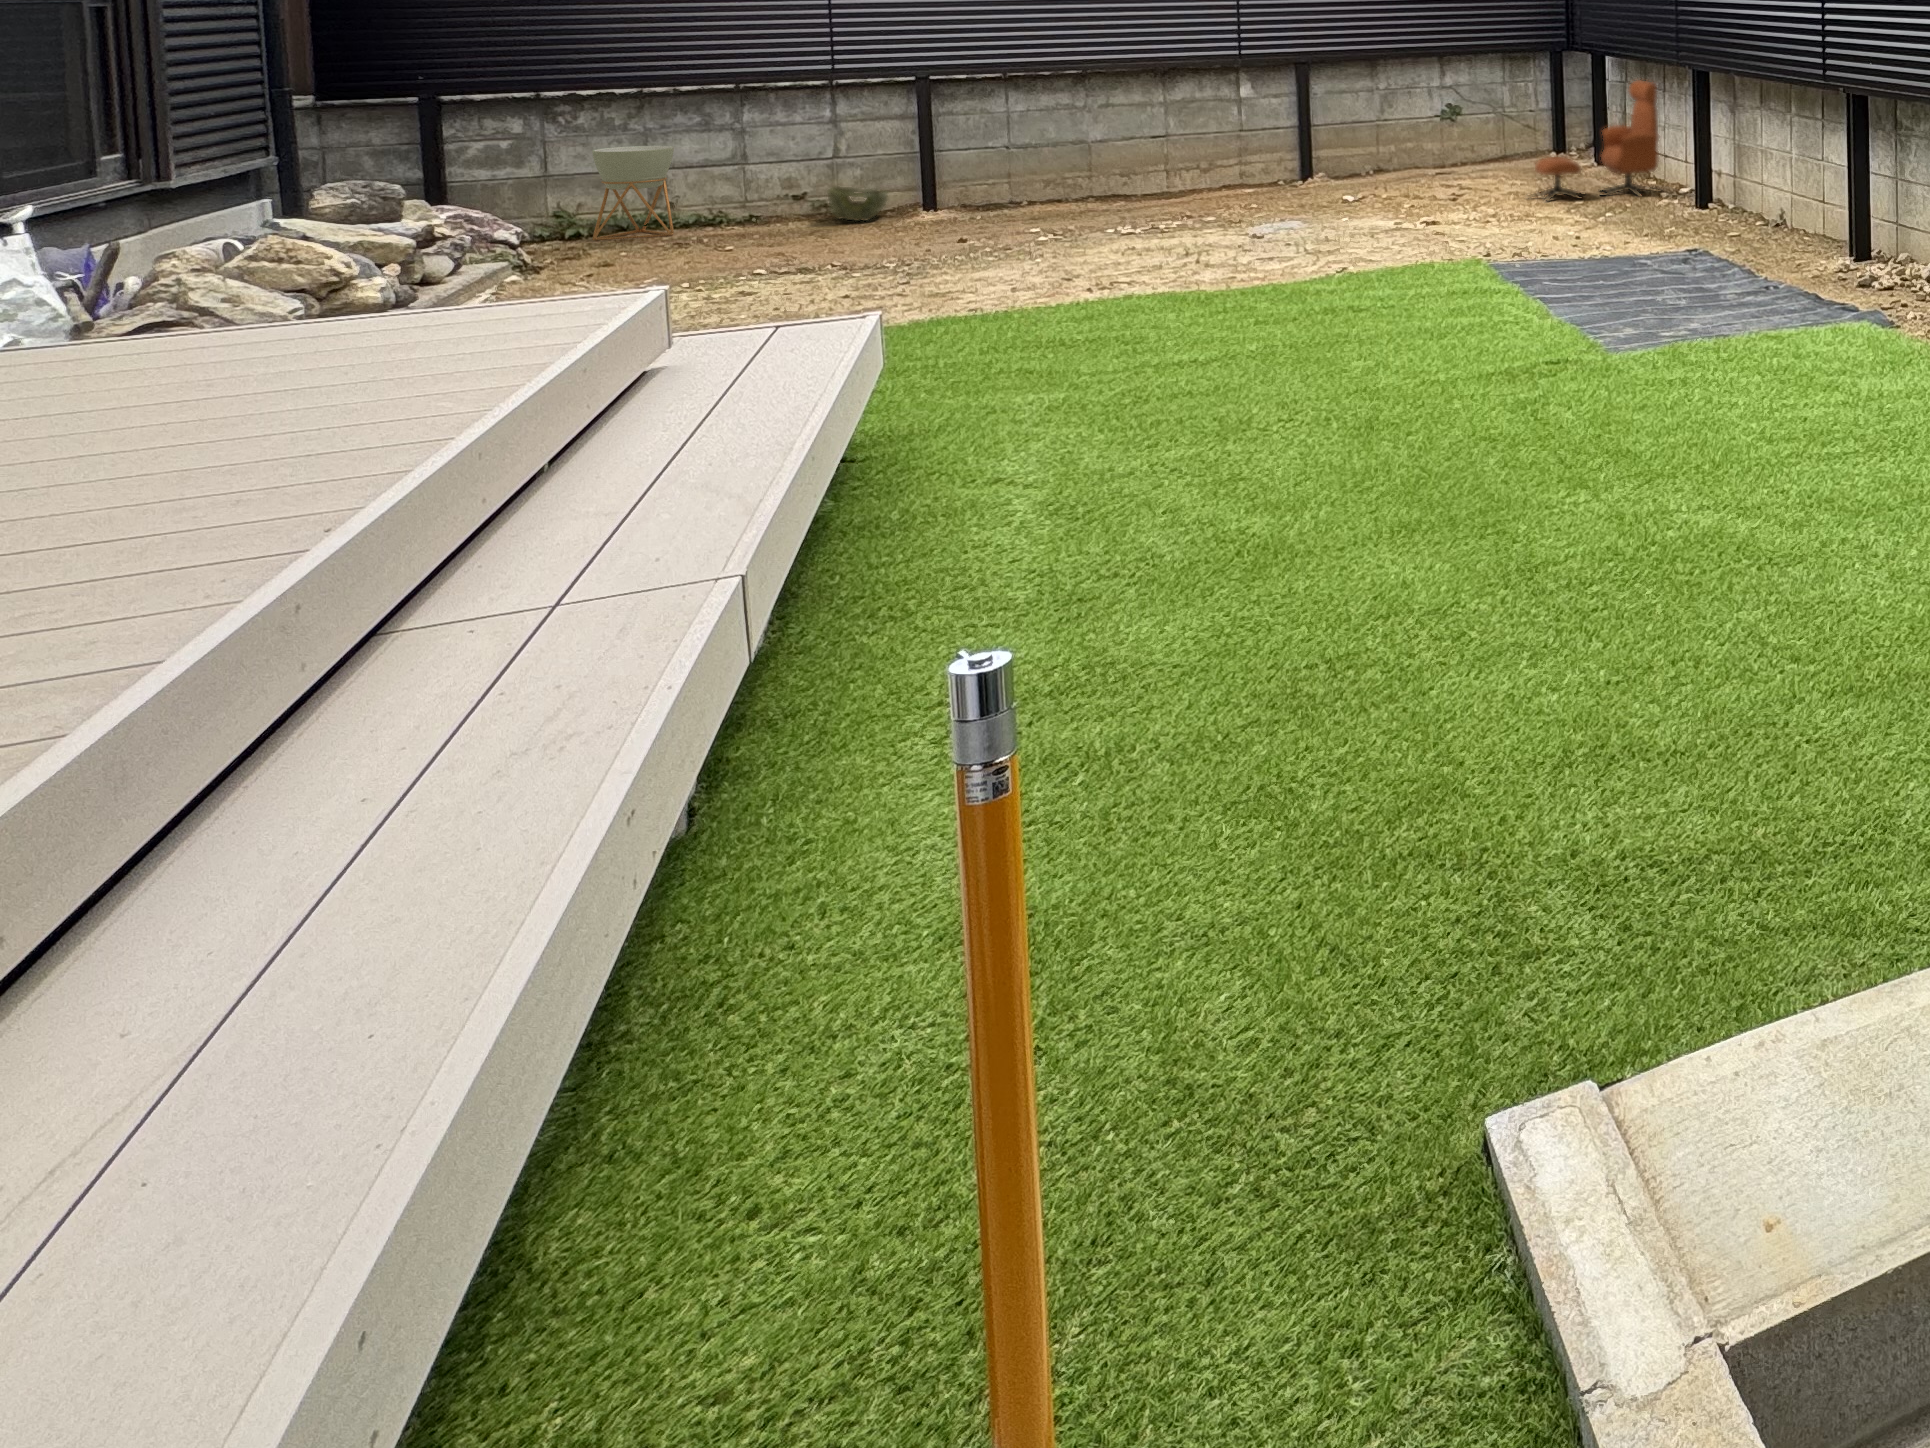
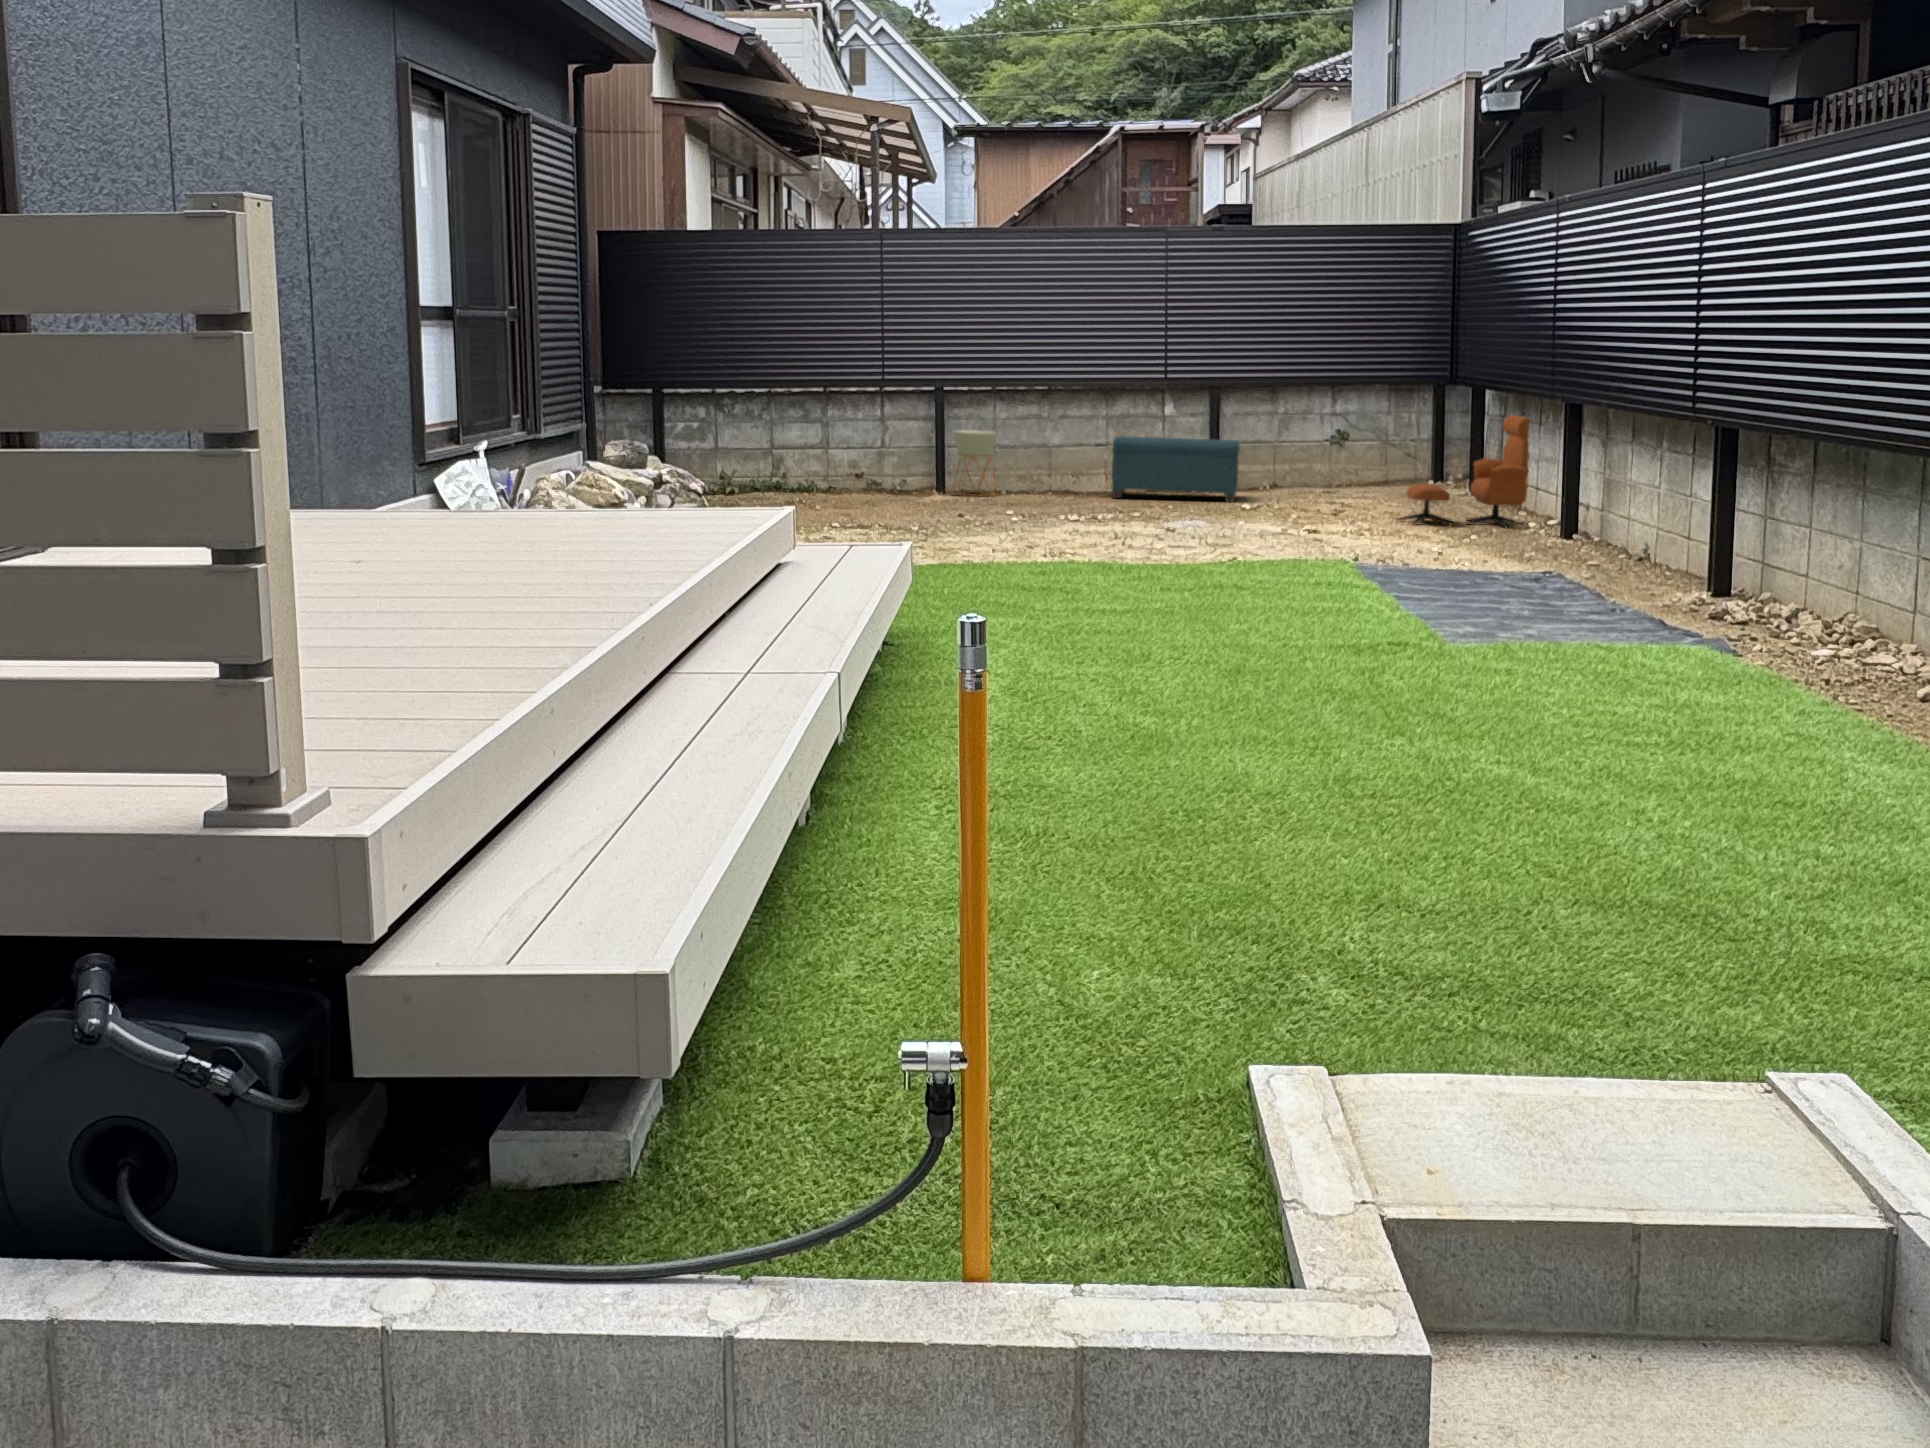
bench: none [1178,121,1340,199] -> present [1112,436,1240,502]
planter: present [592,146,674,241] -> present [951,430,997,496]
woven basket: present [828,187,888,221] -> none [876,467,914,495]

